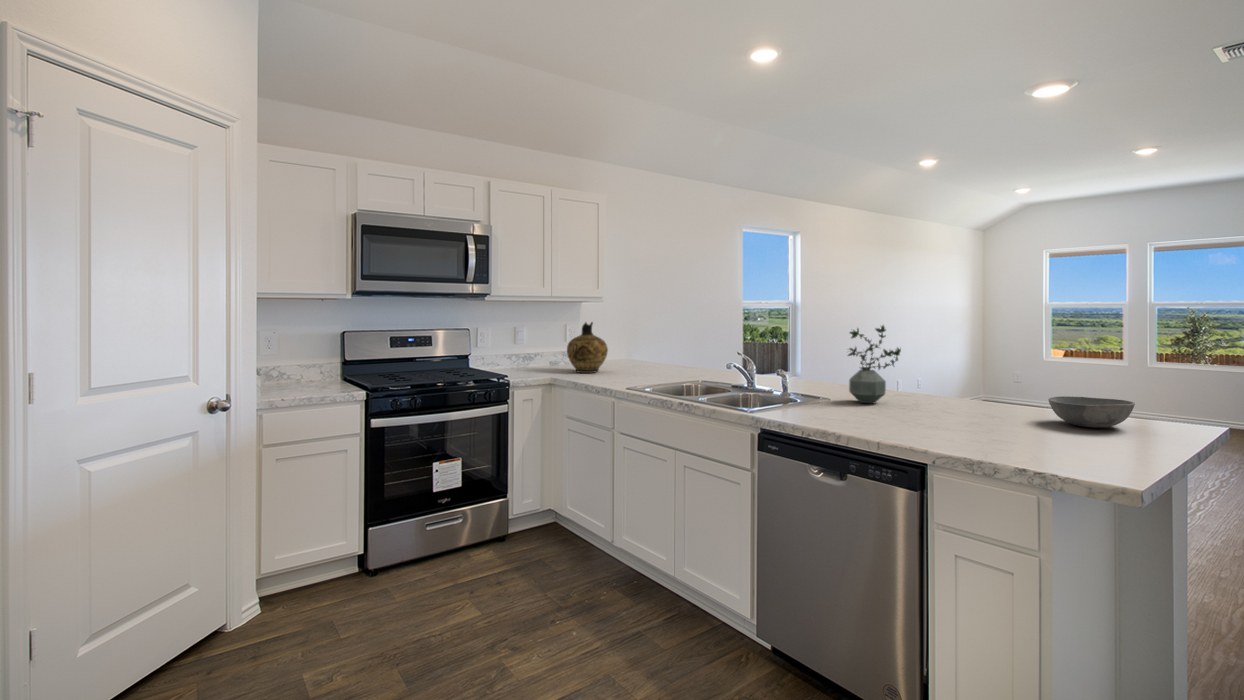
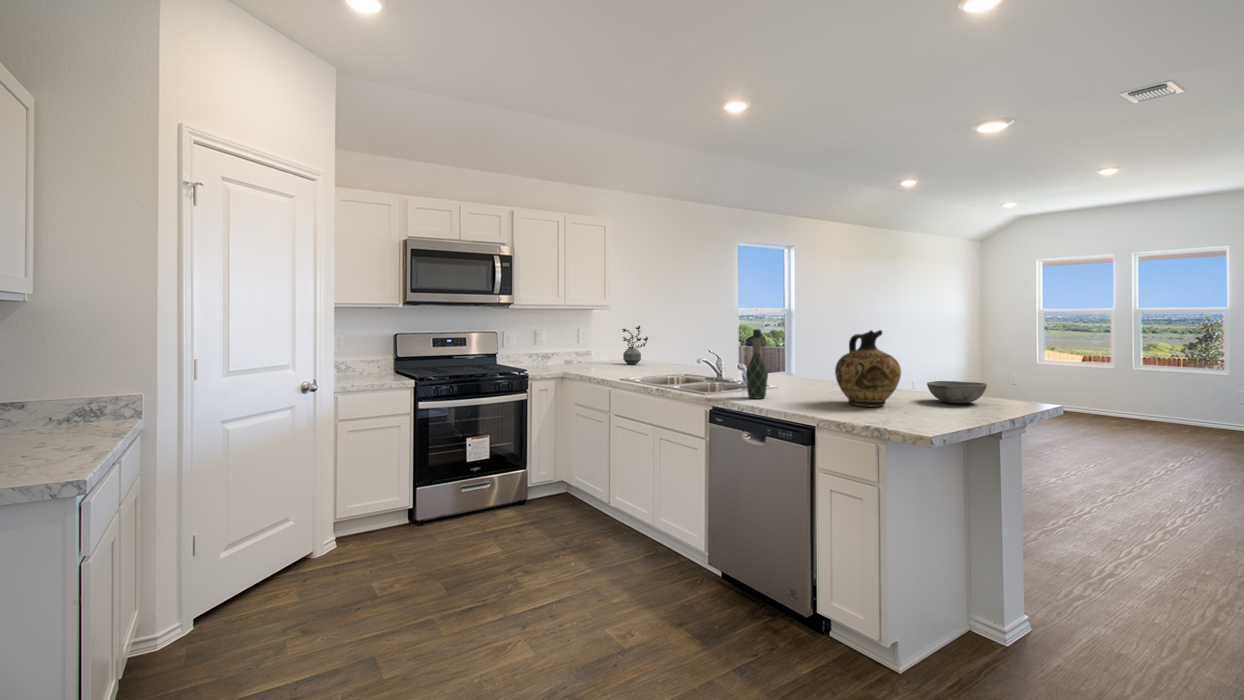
ceramic jug: present [567,322,608,373] -> present [835,330,901,407]
potted plant: present [848,325,901,403] -> present [622,326,648,365]
wine bottle: none [808,329,839,420] -> present [746,329,768,399]

